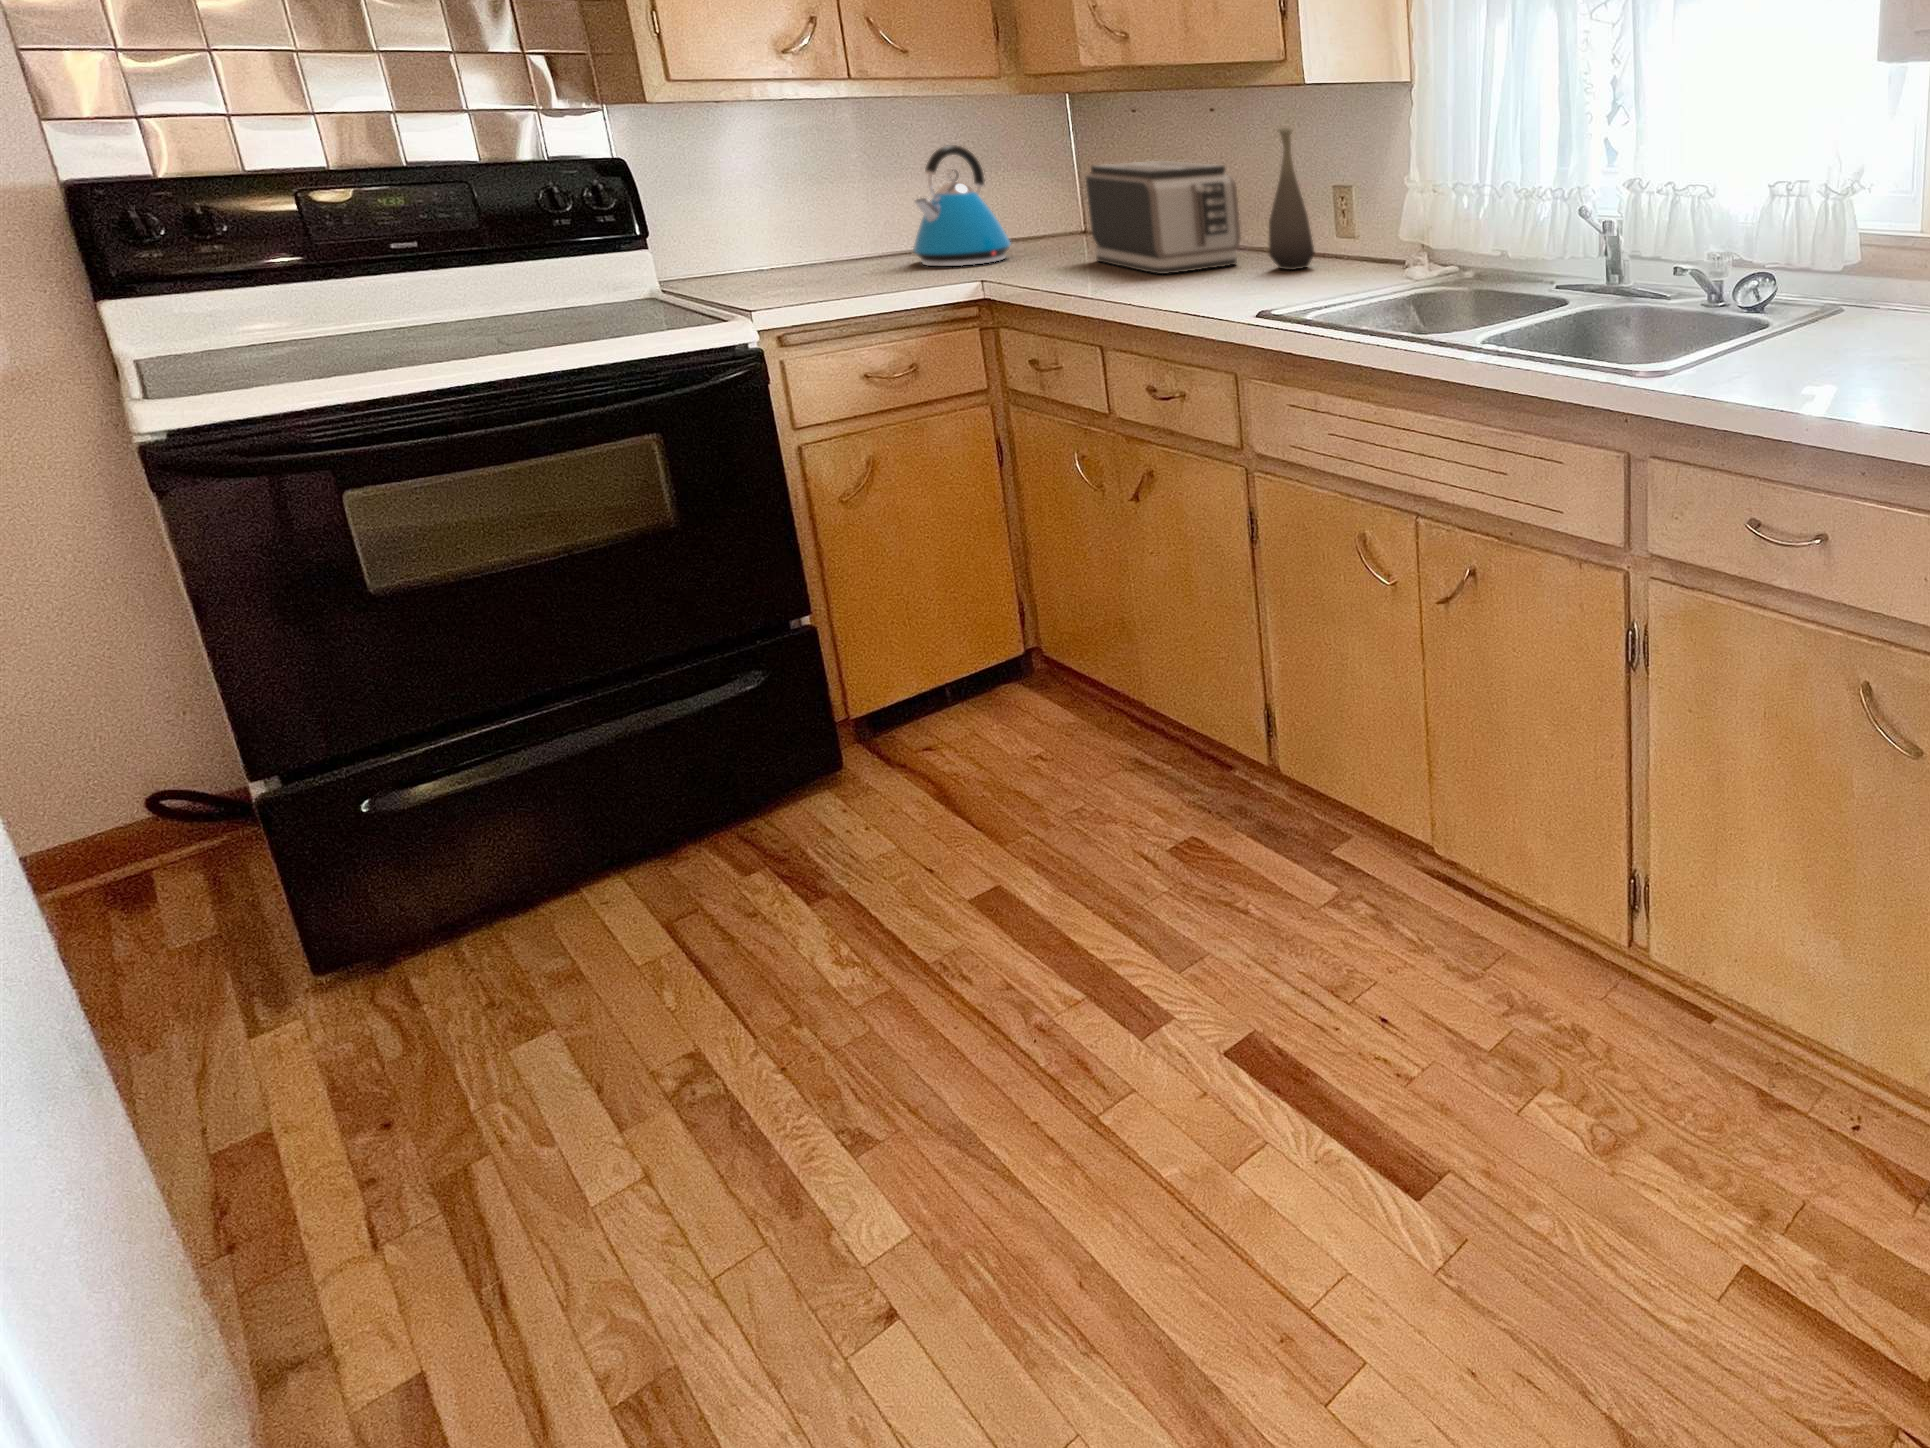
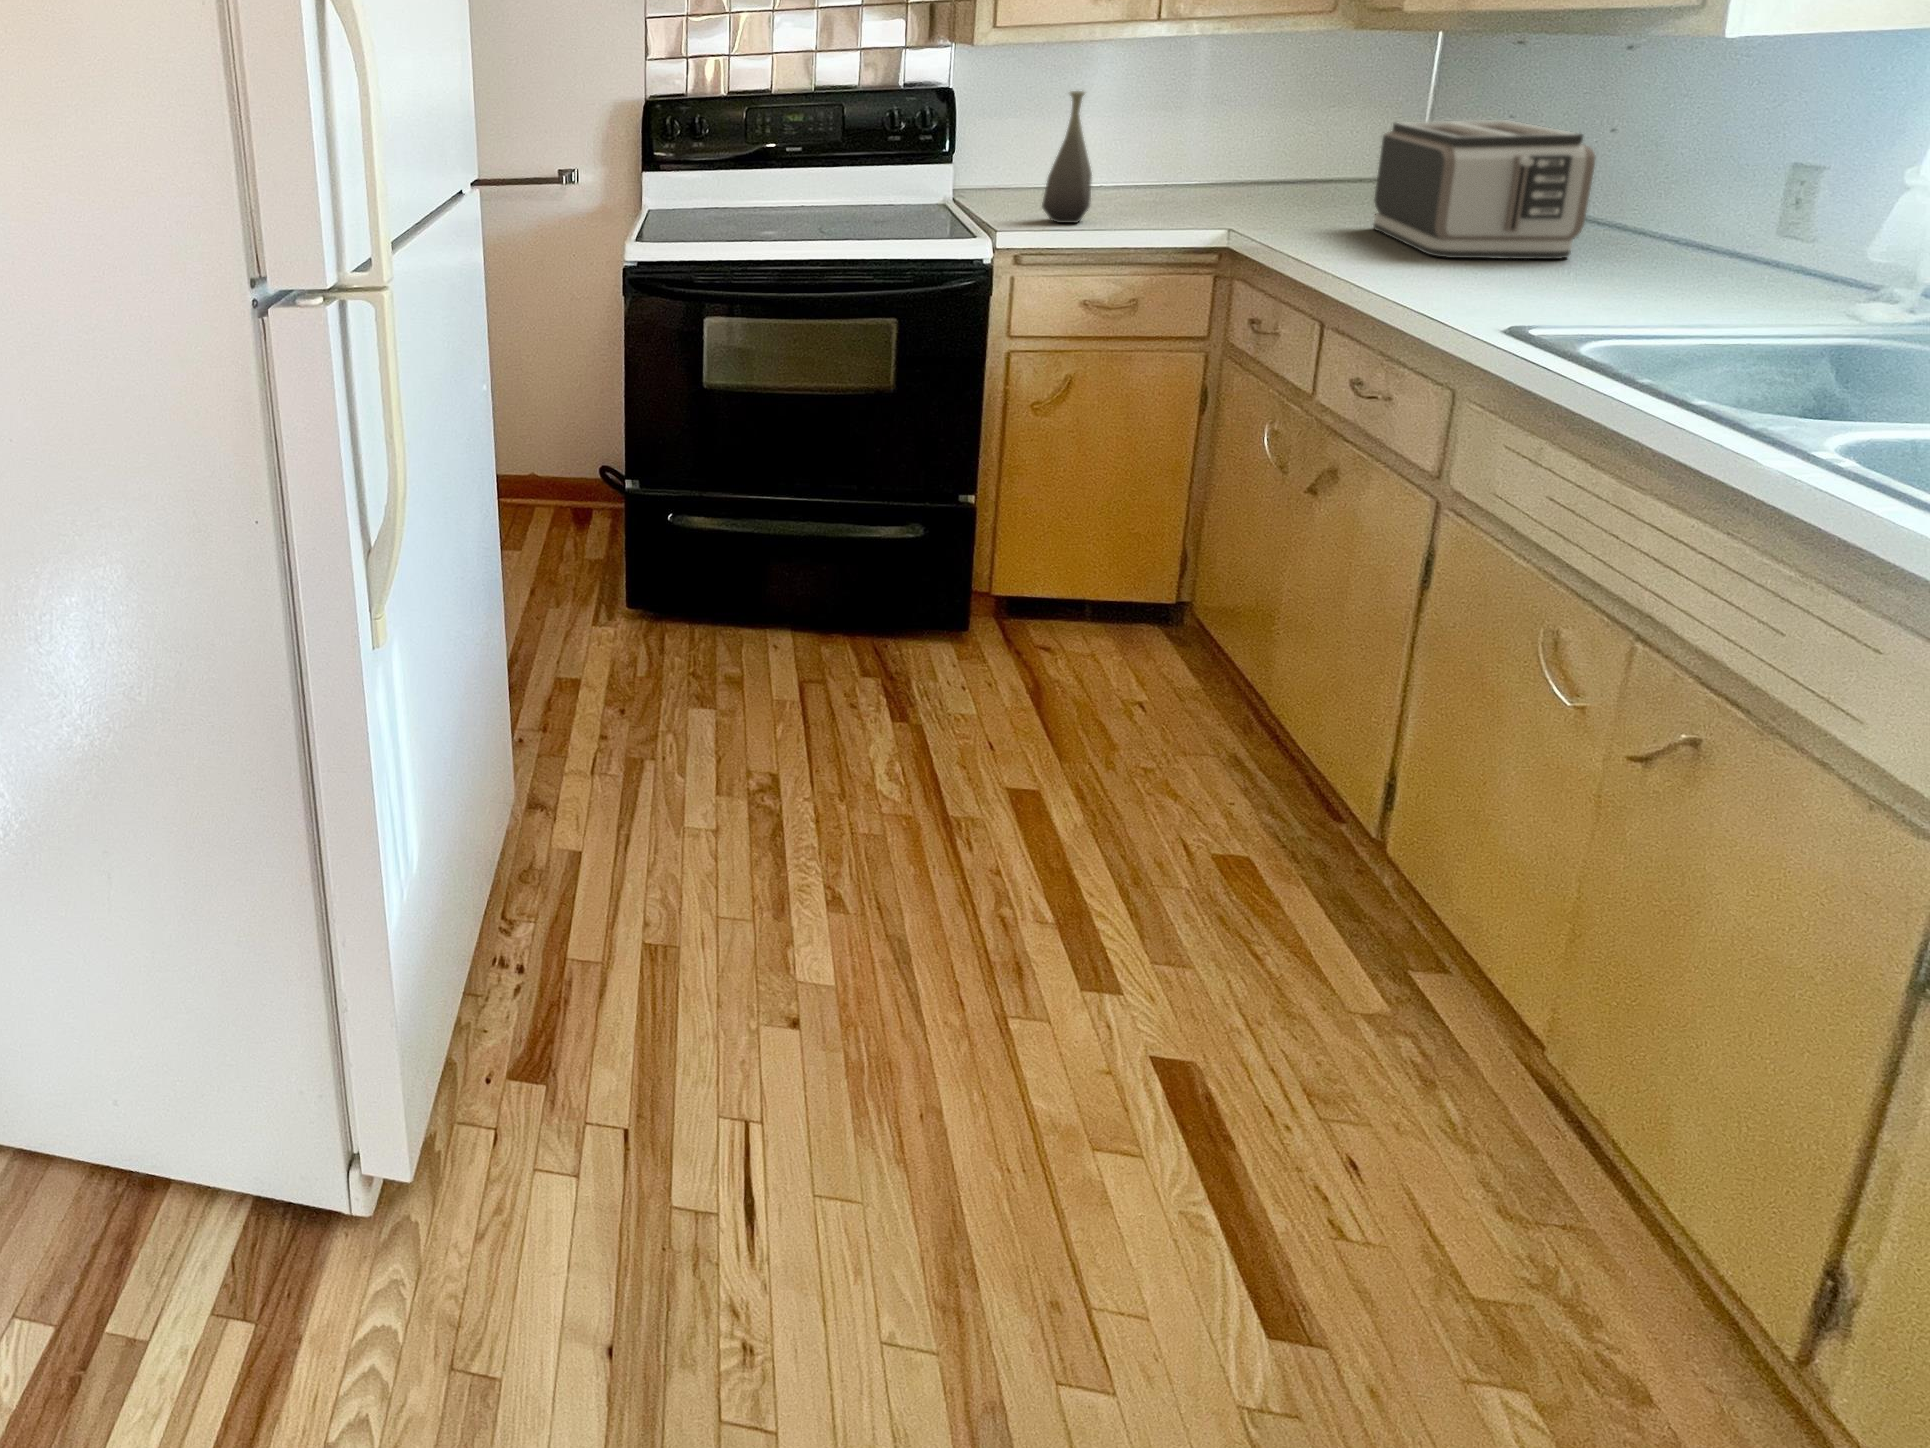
bottle: present [1269,128,1314,270] -> present [1042,91,1092,223]
kettle: present [913,145,1011,266] -> none [1170,93,1281,215]

